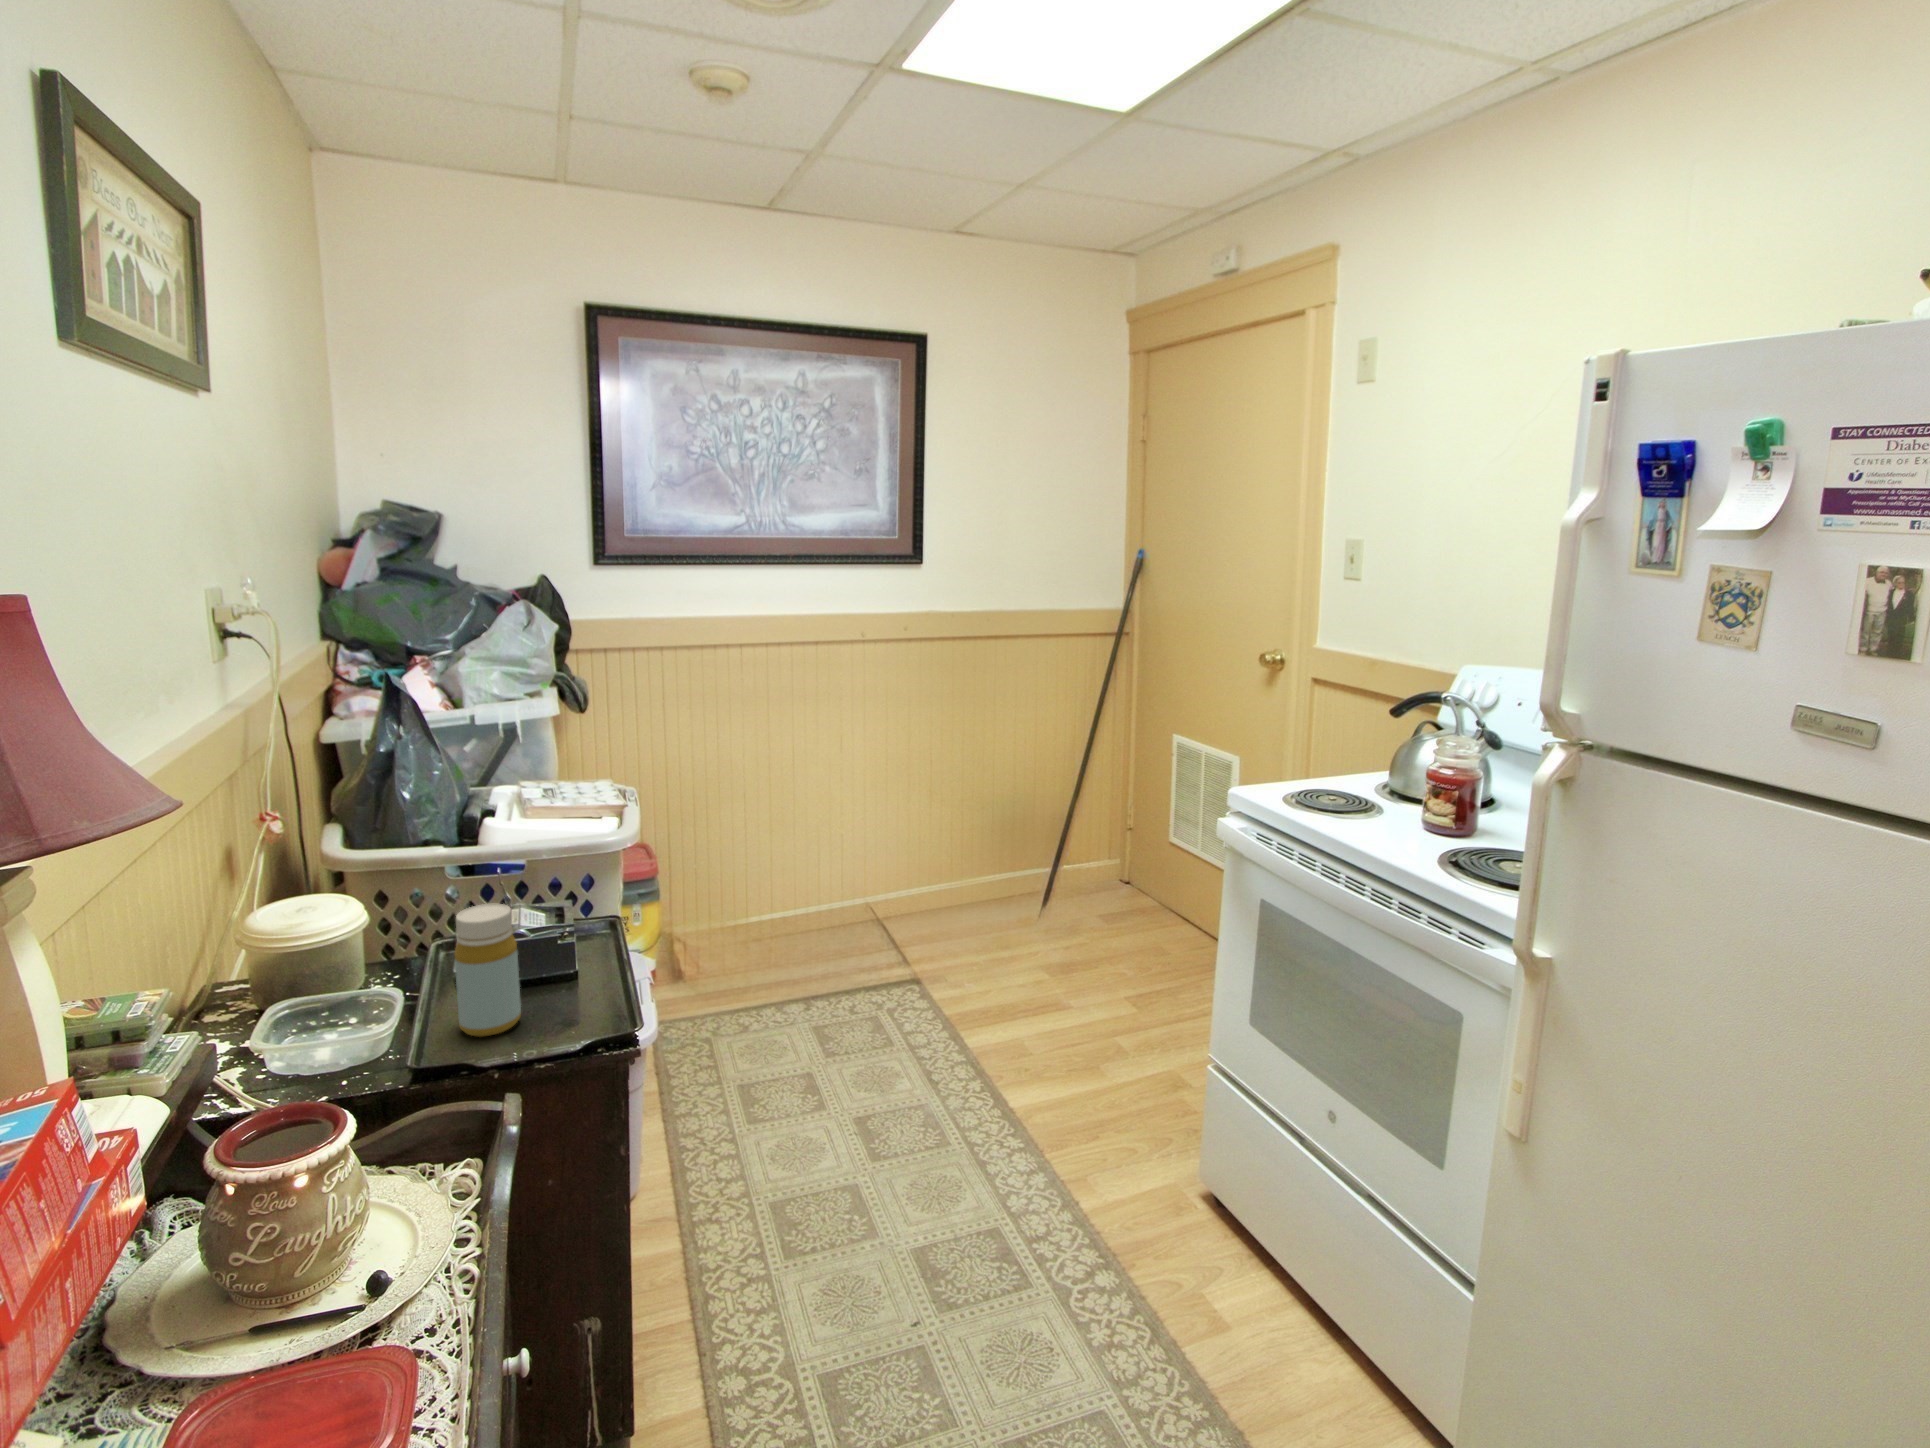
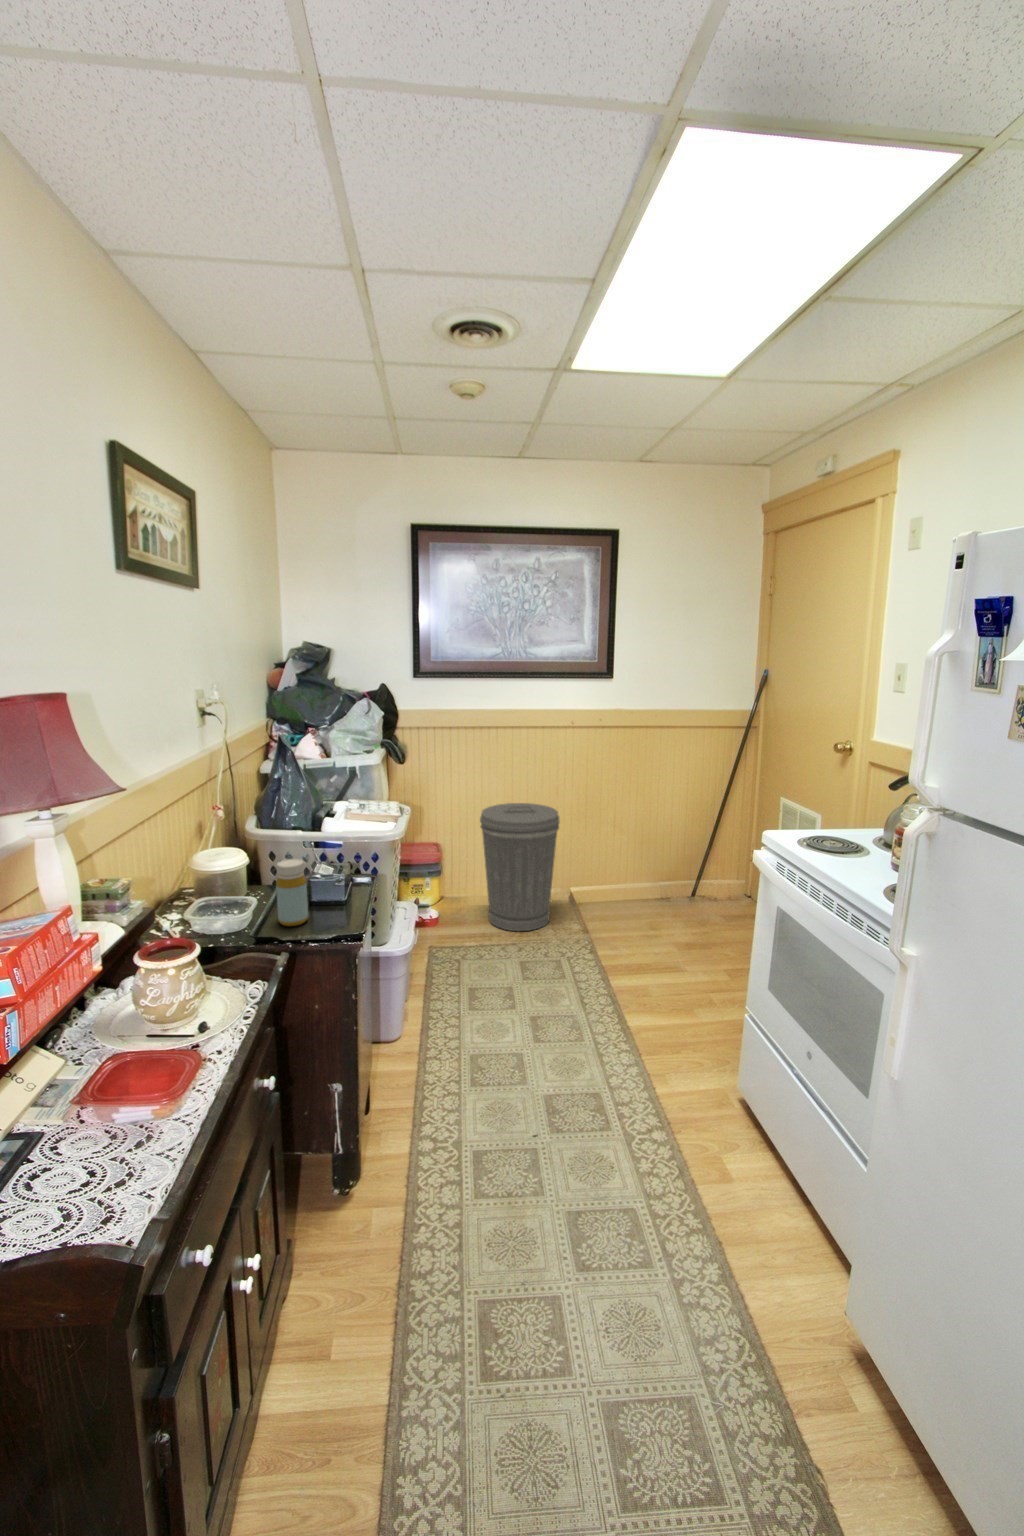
trash can: none [729,767,861,978] -> present [480,803,560,931]

